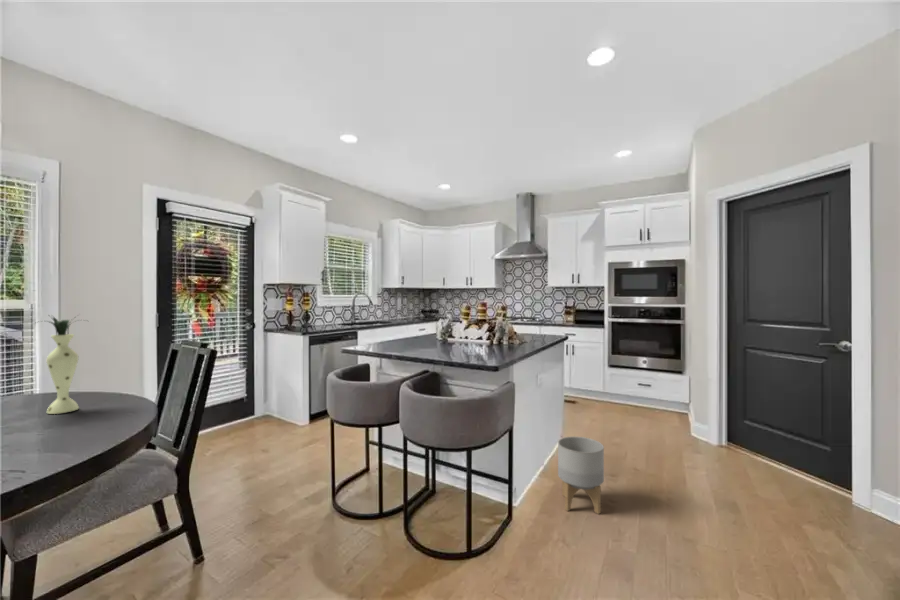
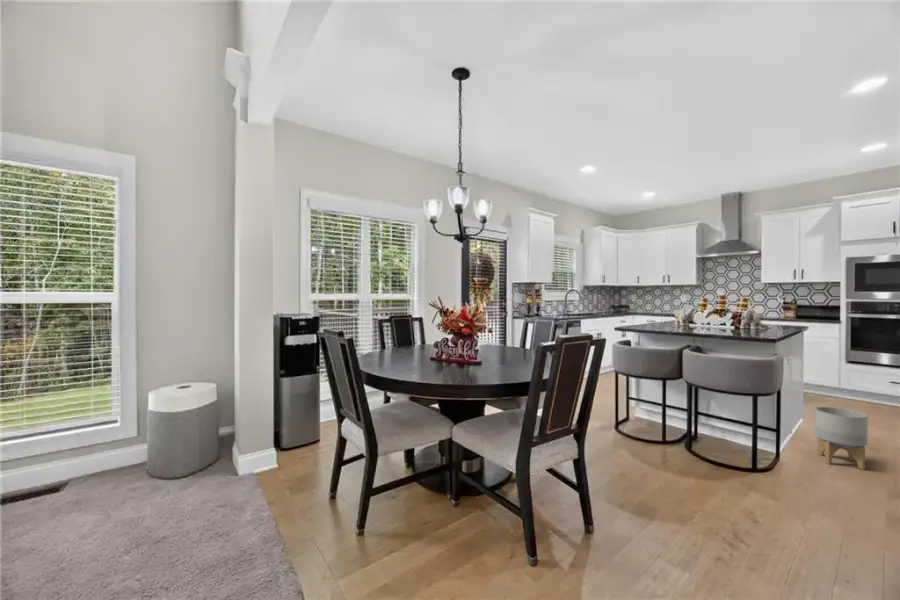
vase: present [47,318,78,414] -> none [495,299,517,350]

